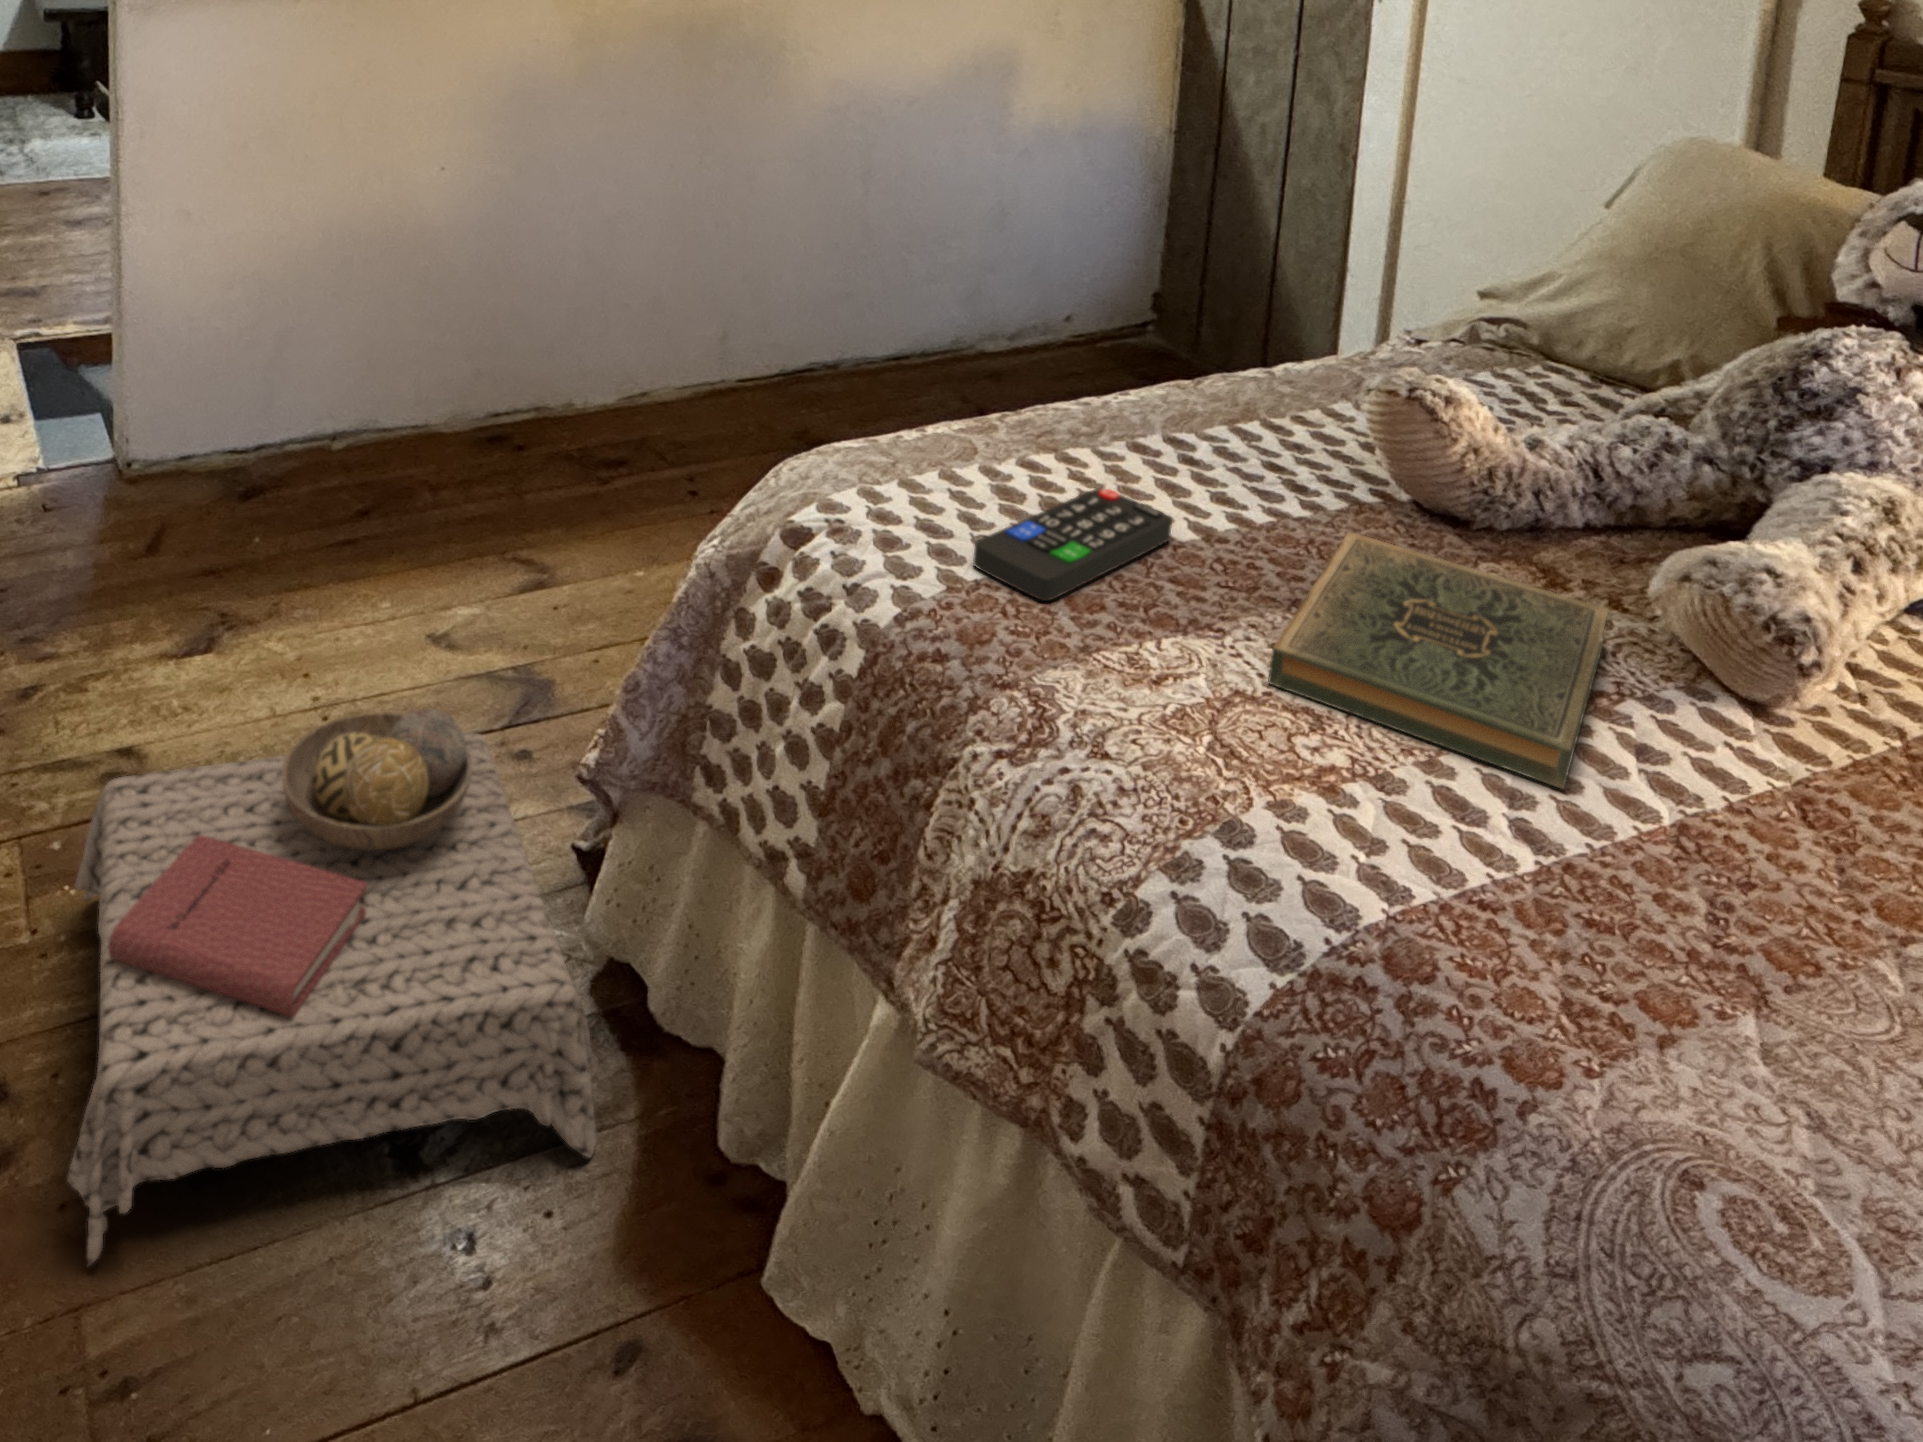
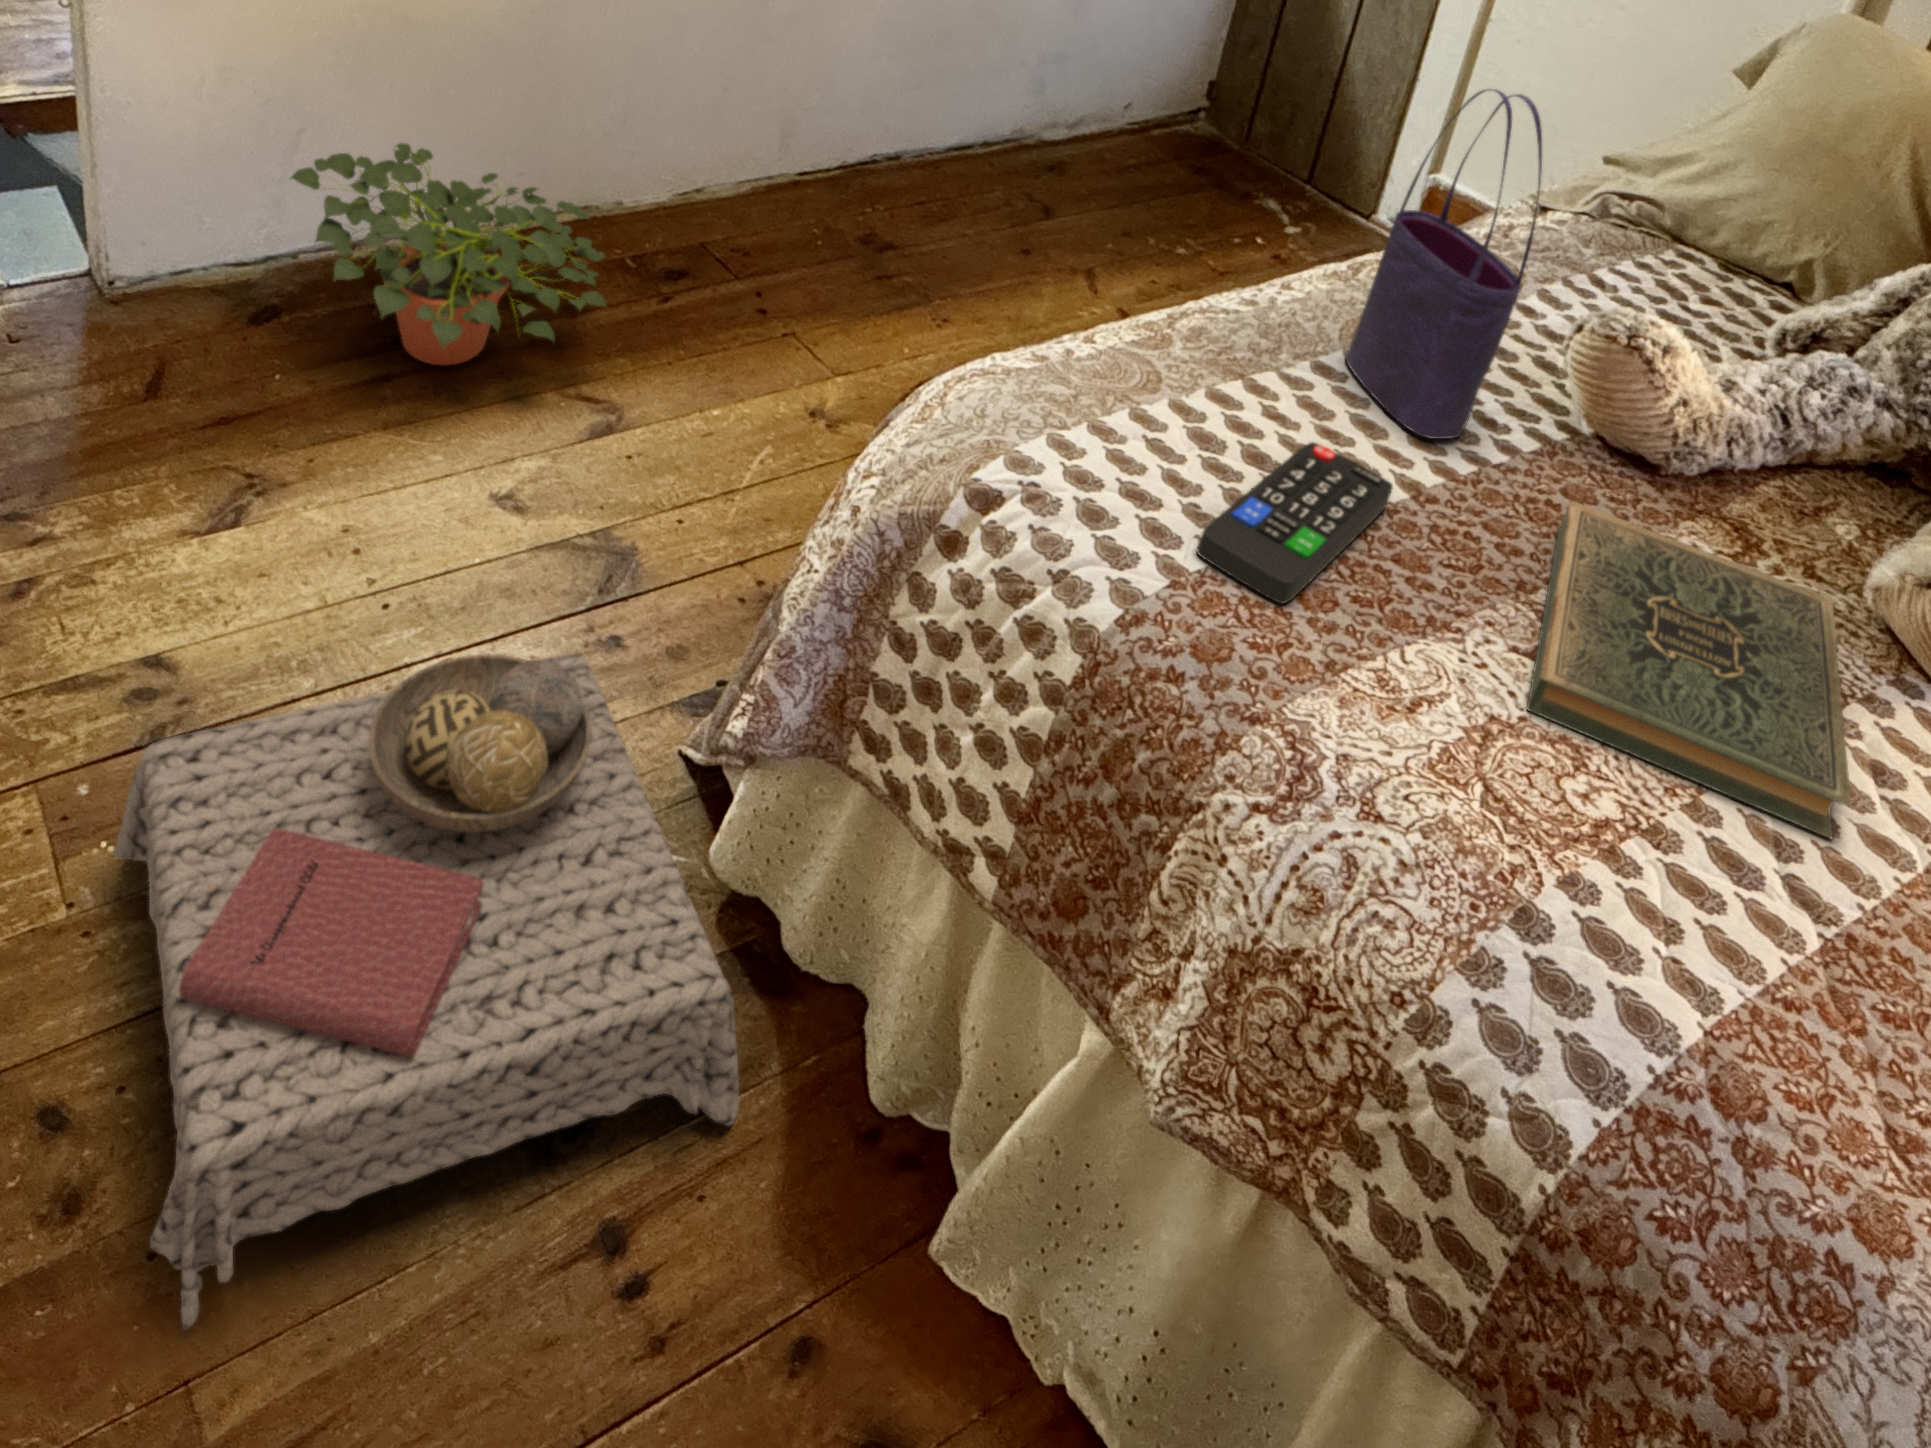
tote bag: none [1160,164,1285,496] -> present [1346,89,1542,439]
potted plant: none [272,339,548,538] -> present [291,143,606,365]

